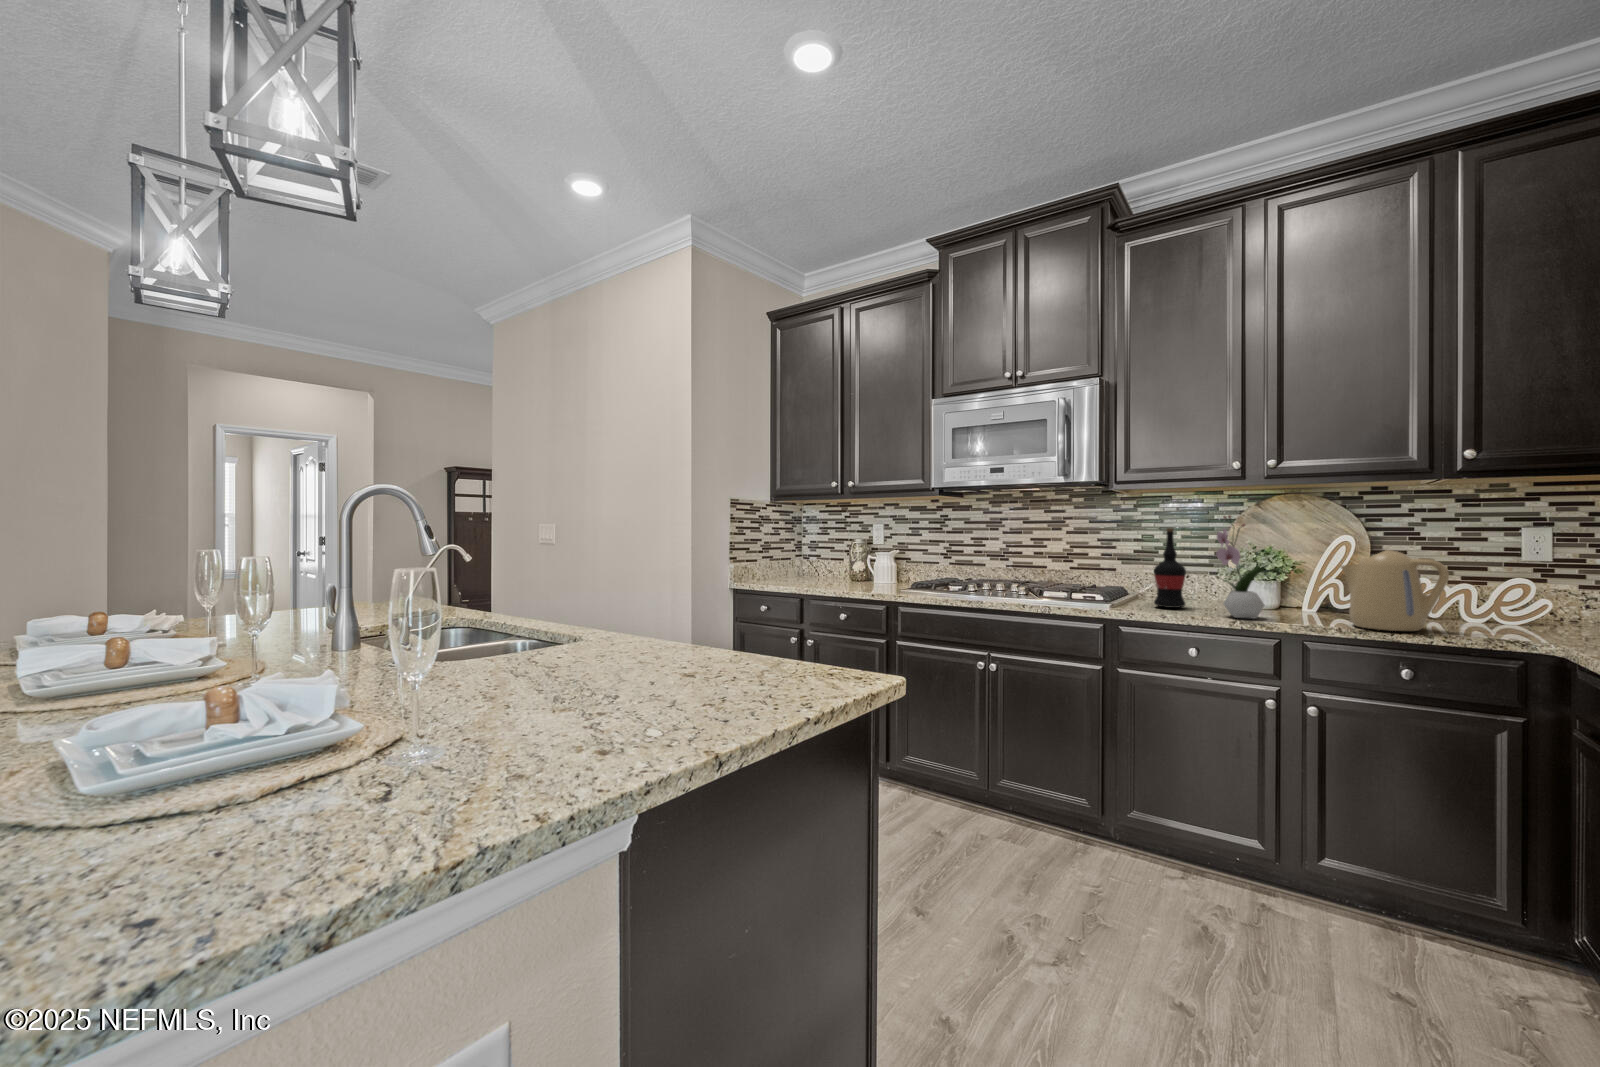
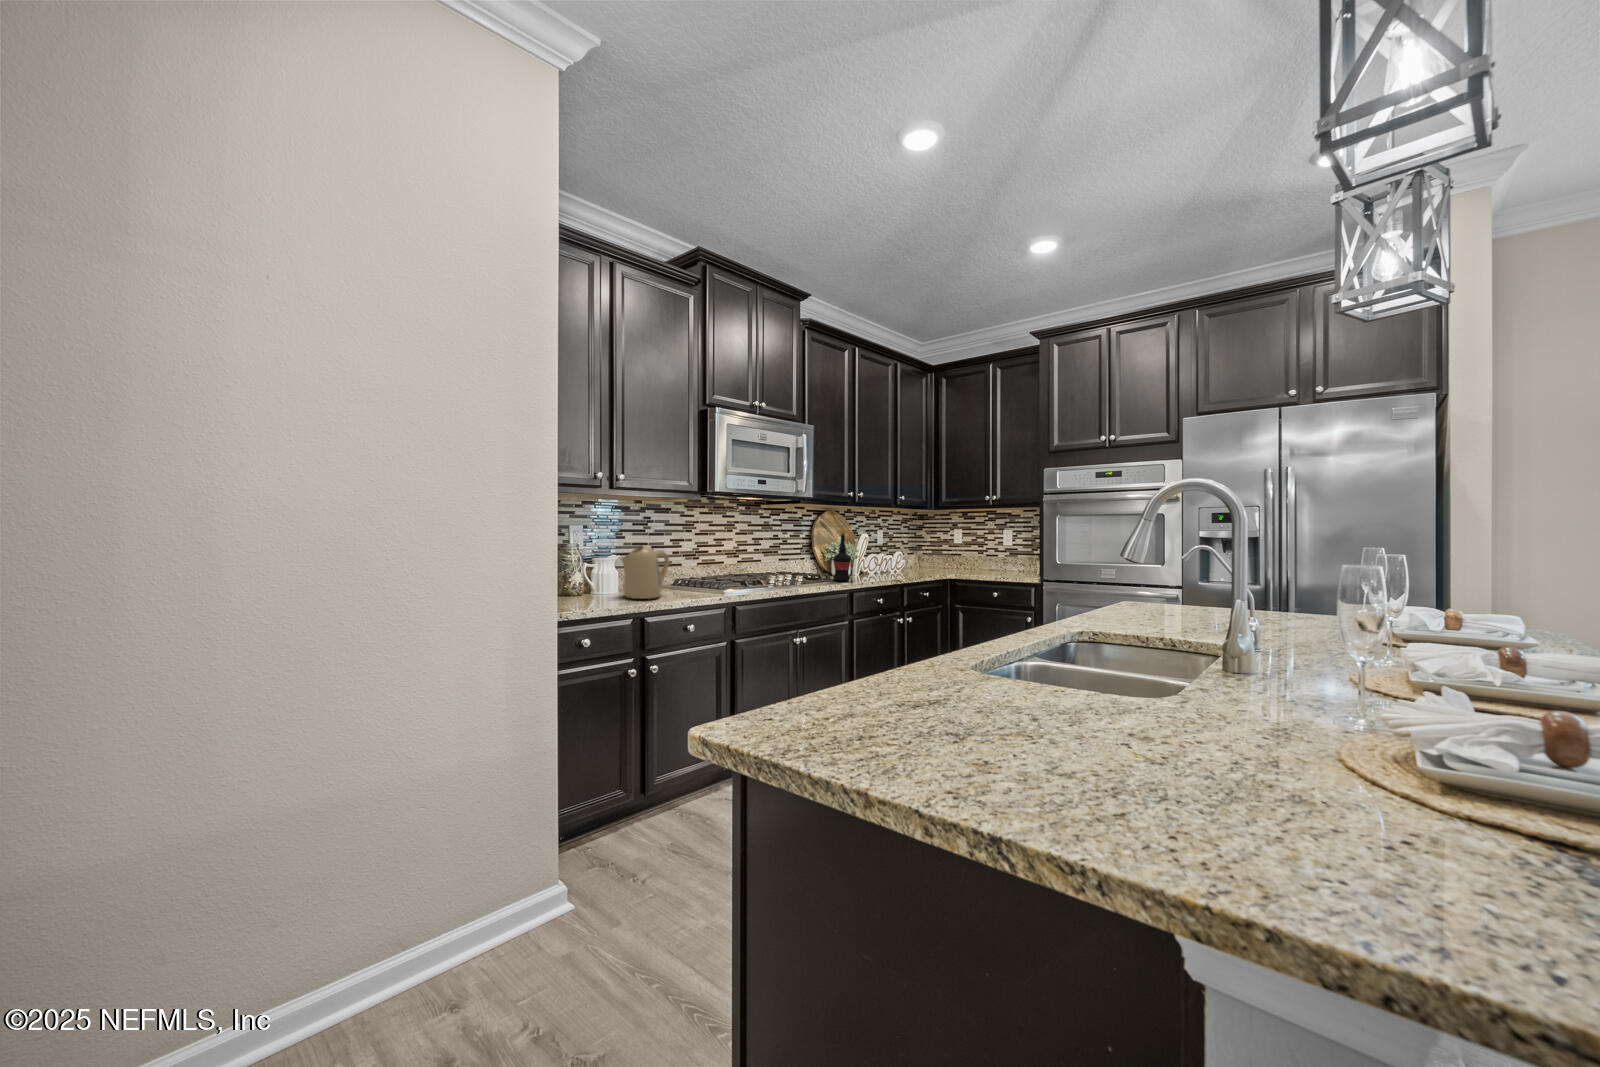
flower arrangement: present [1216,515,1267,619] -> none [870,527,890,582]
kettle: present [1341,550,1449,631] -> present [621,546,669,599]

